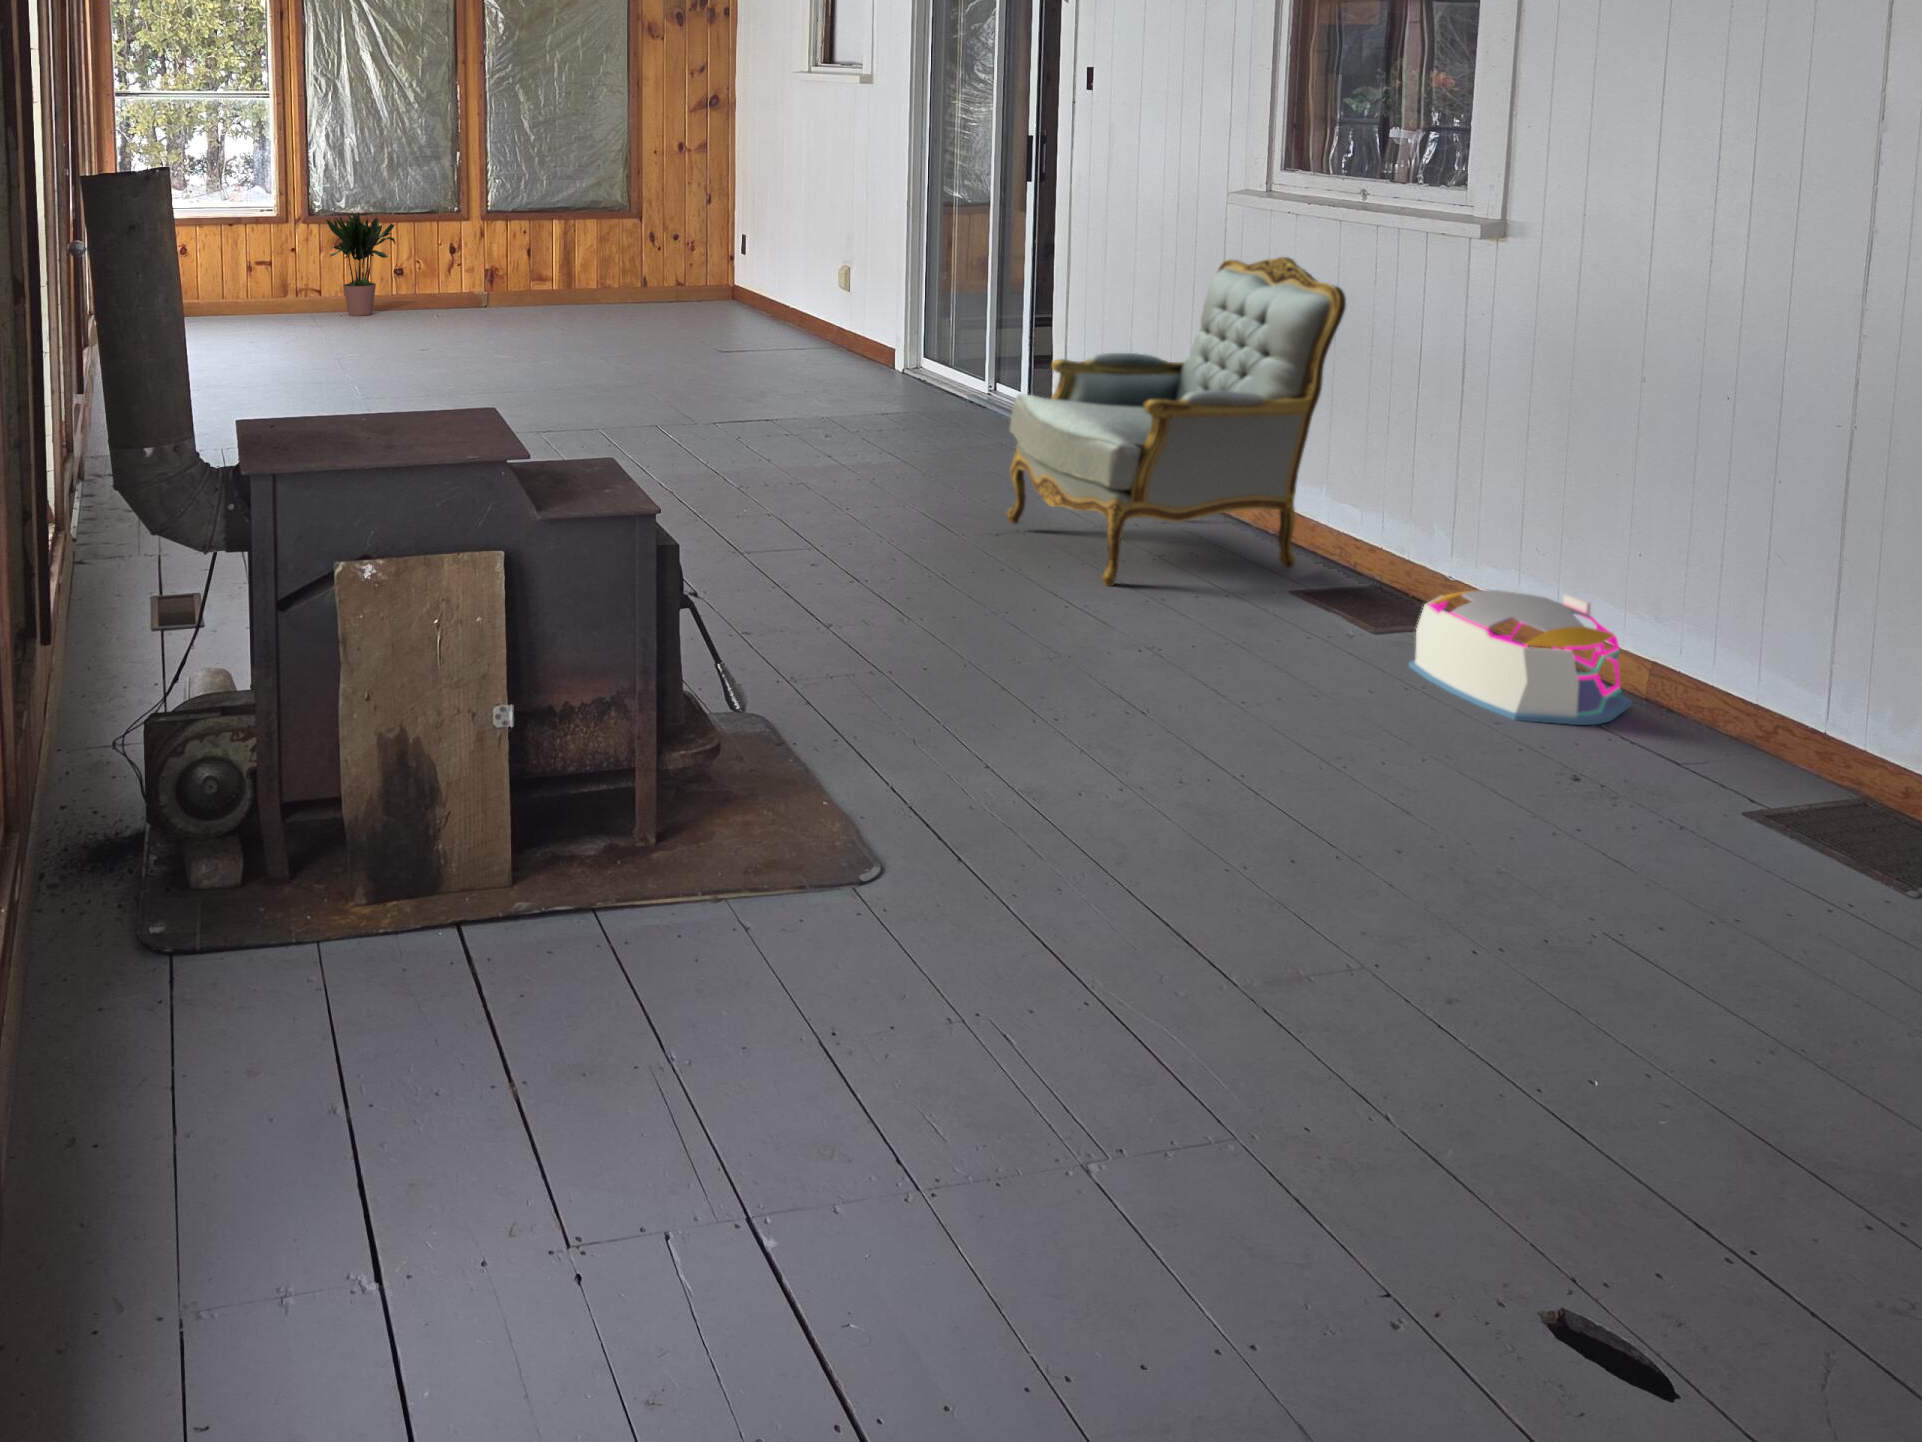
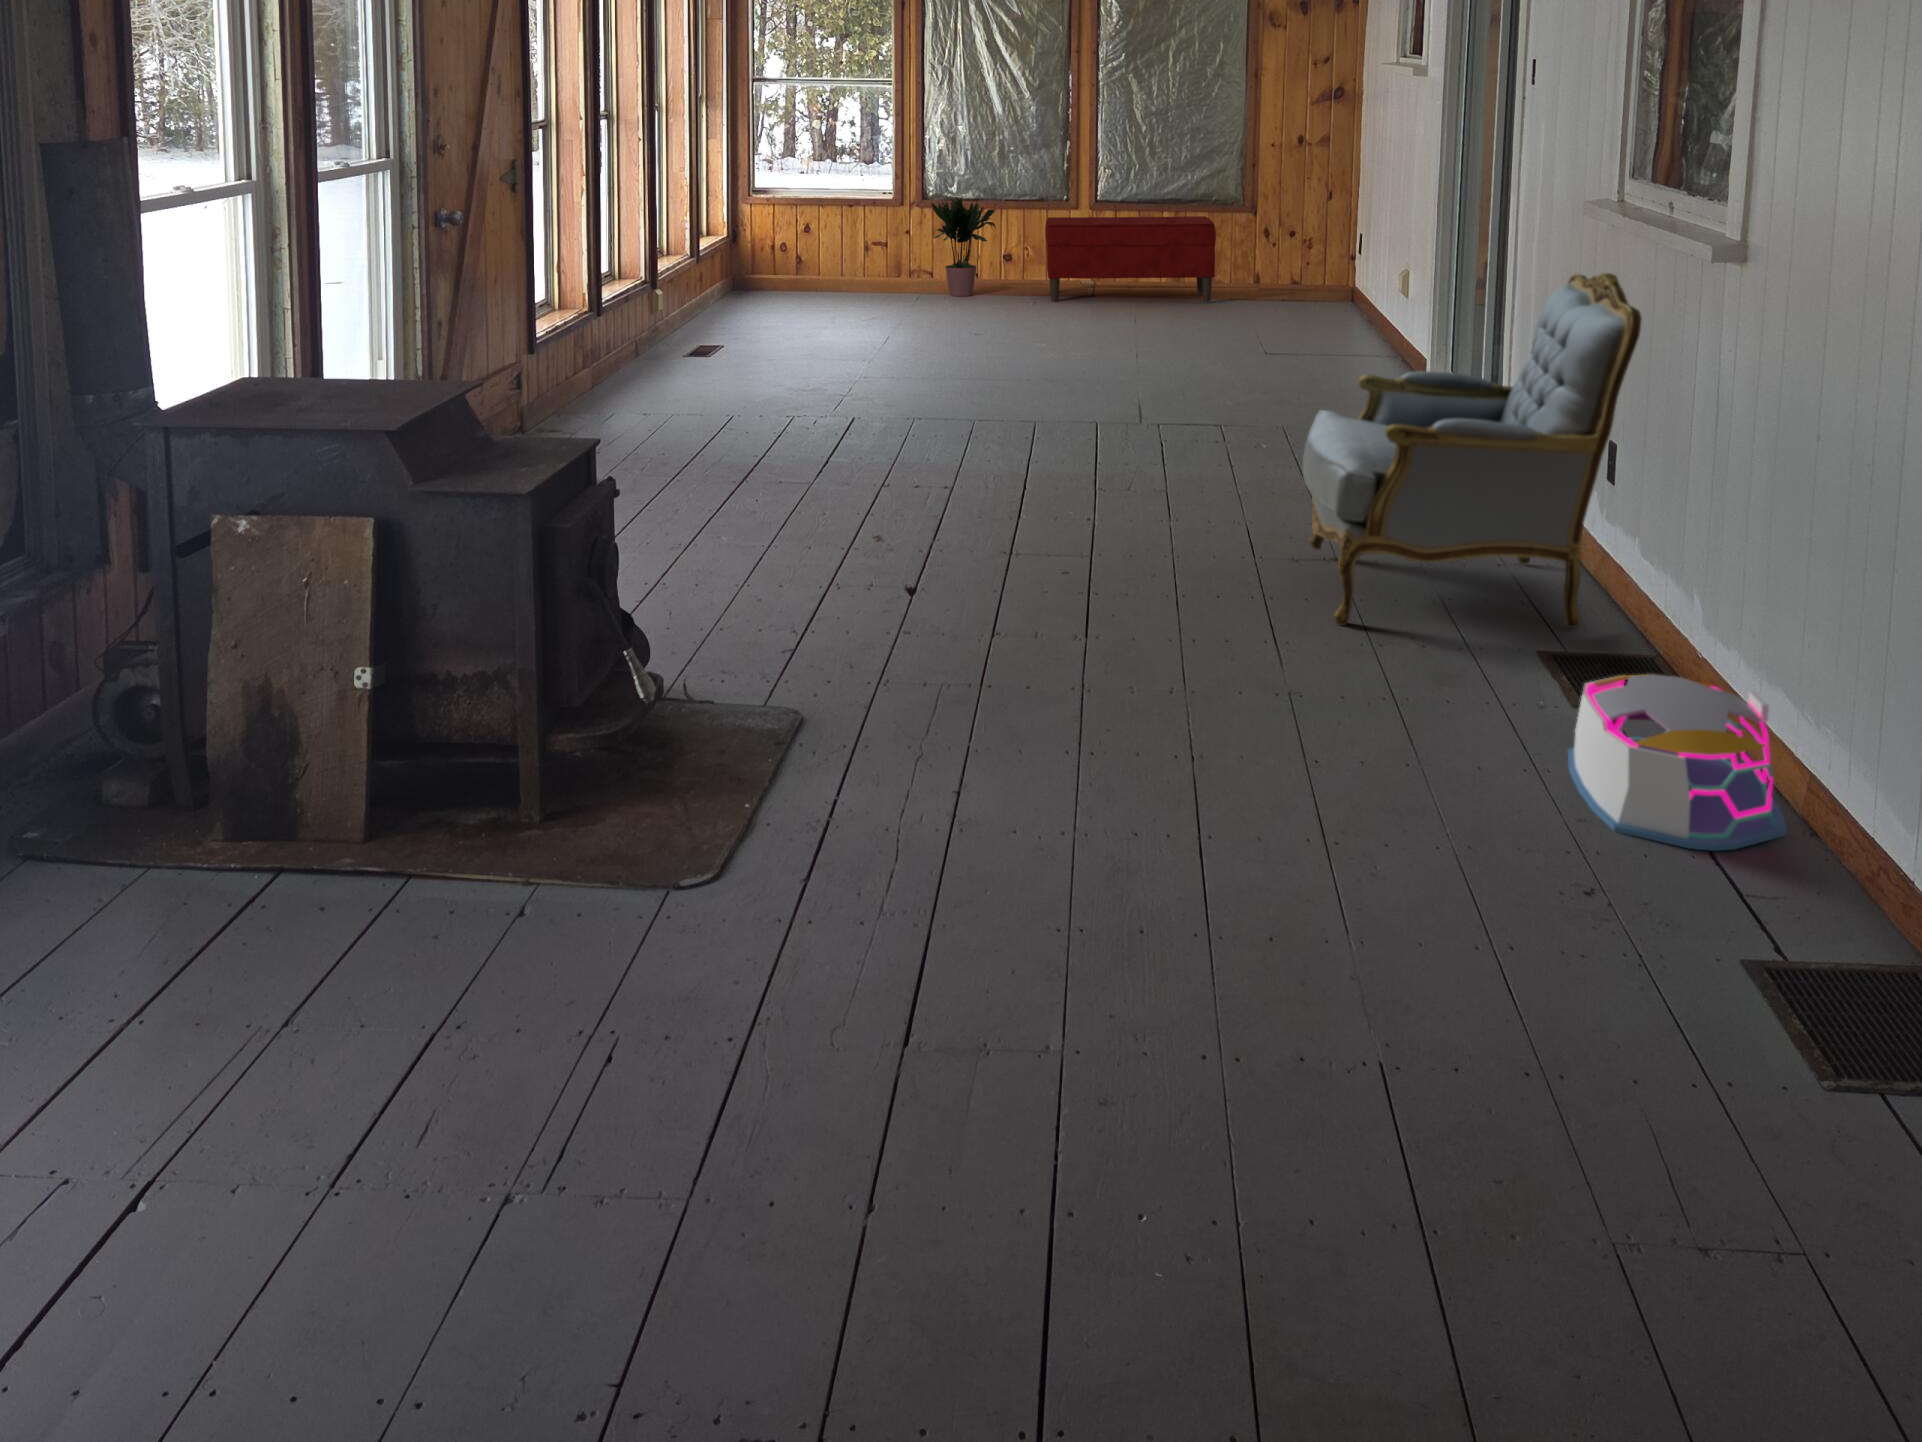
bench: none [441,225,621,317] -> present [1045,216,1216,302]

